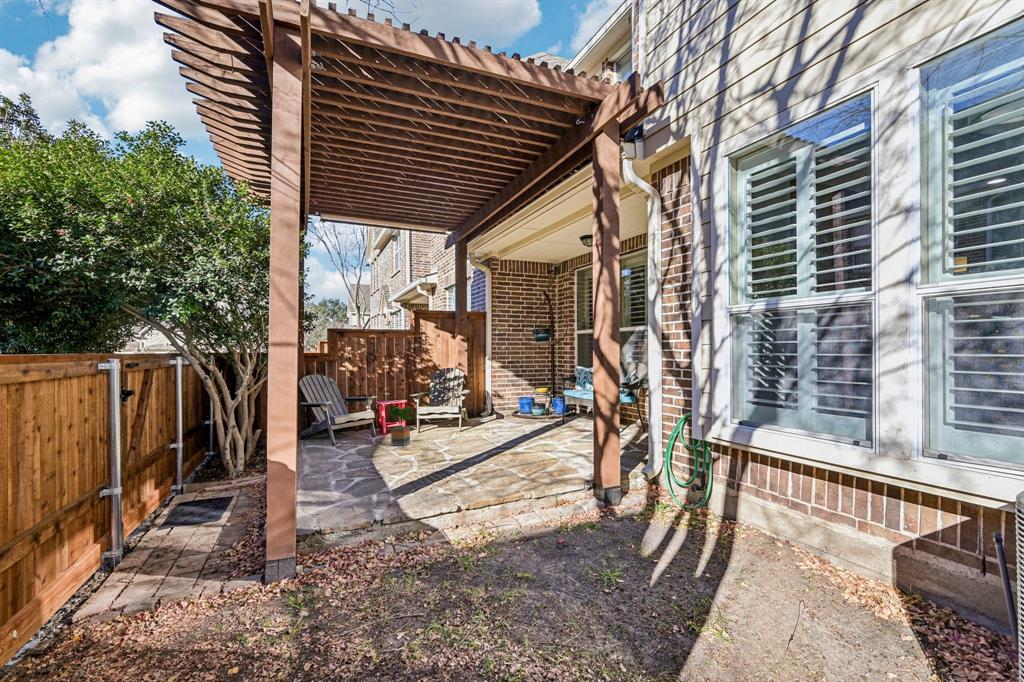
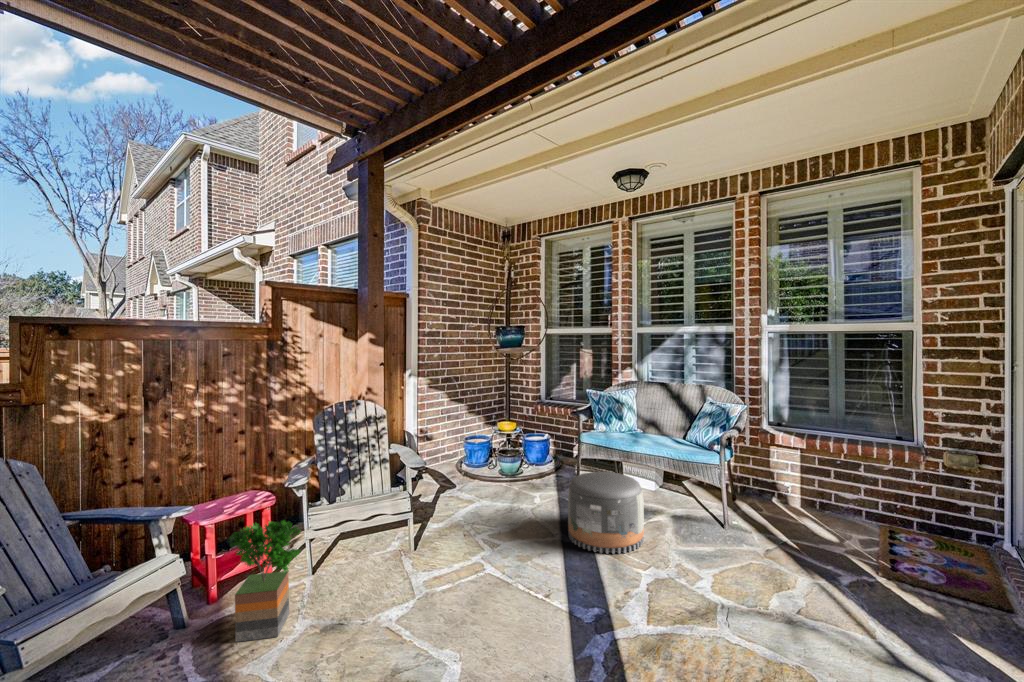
pouf: none [535,405,573,440] -> present [568,472,644,554]

